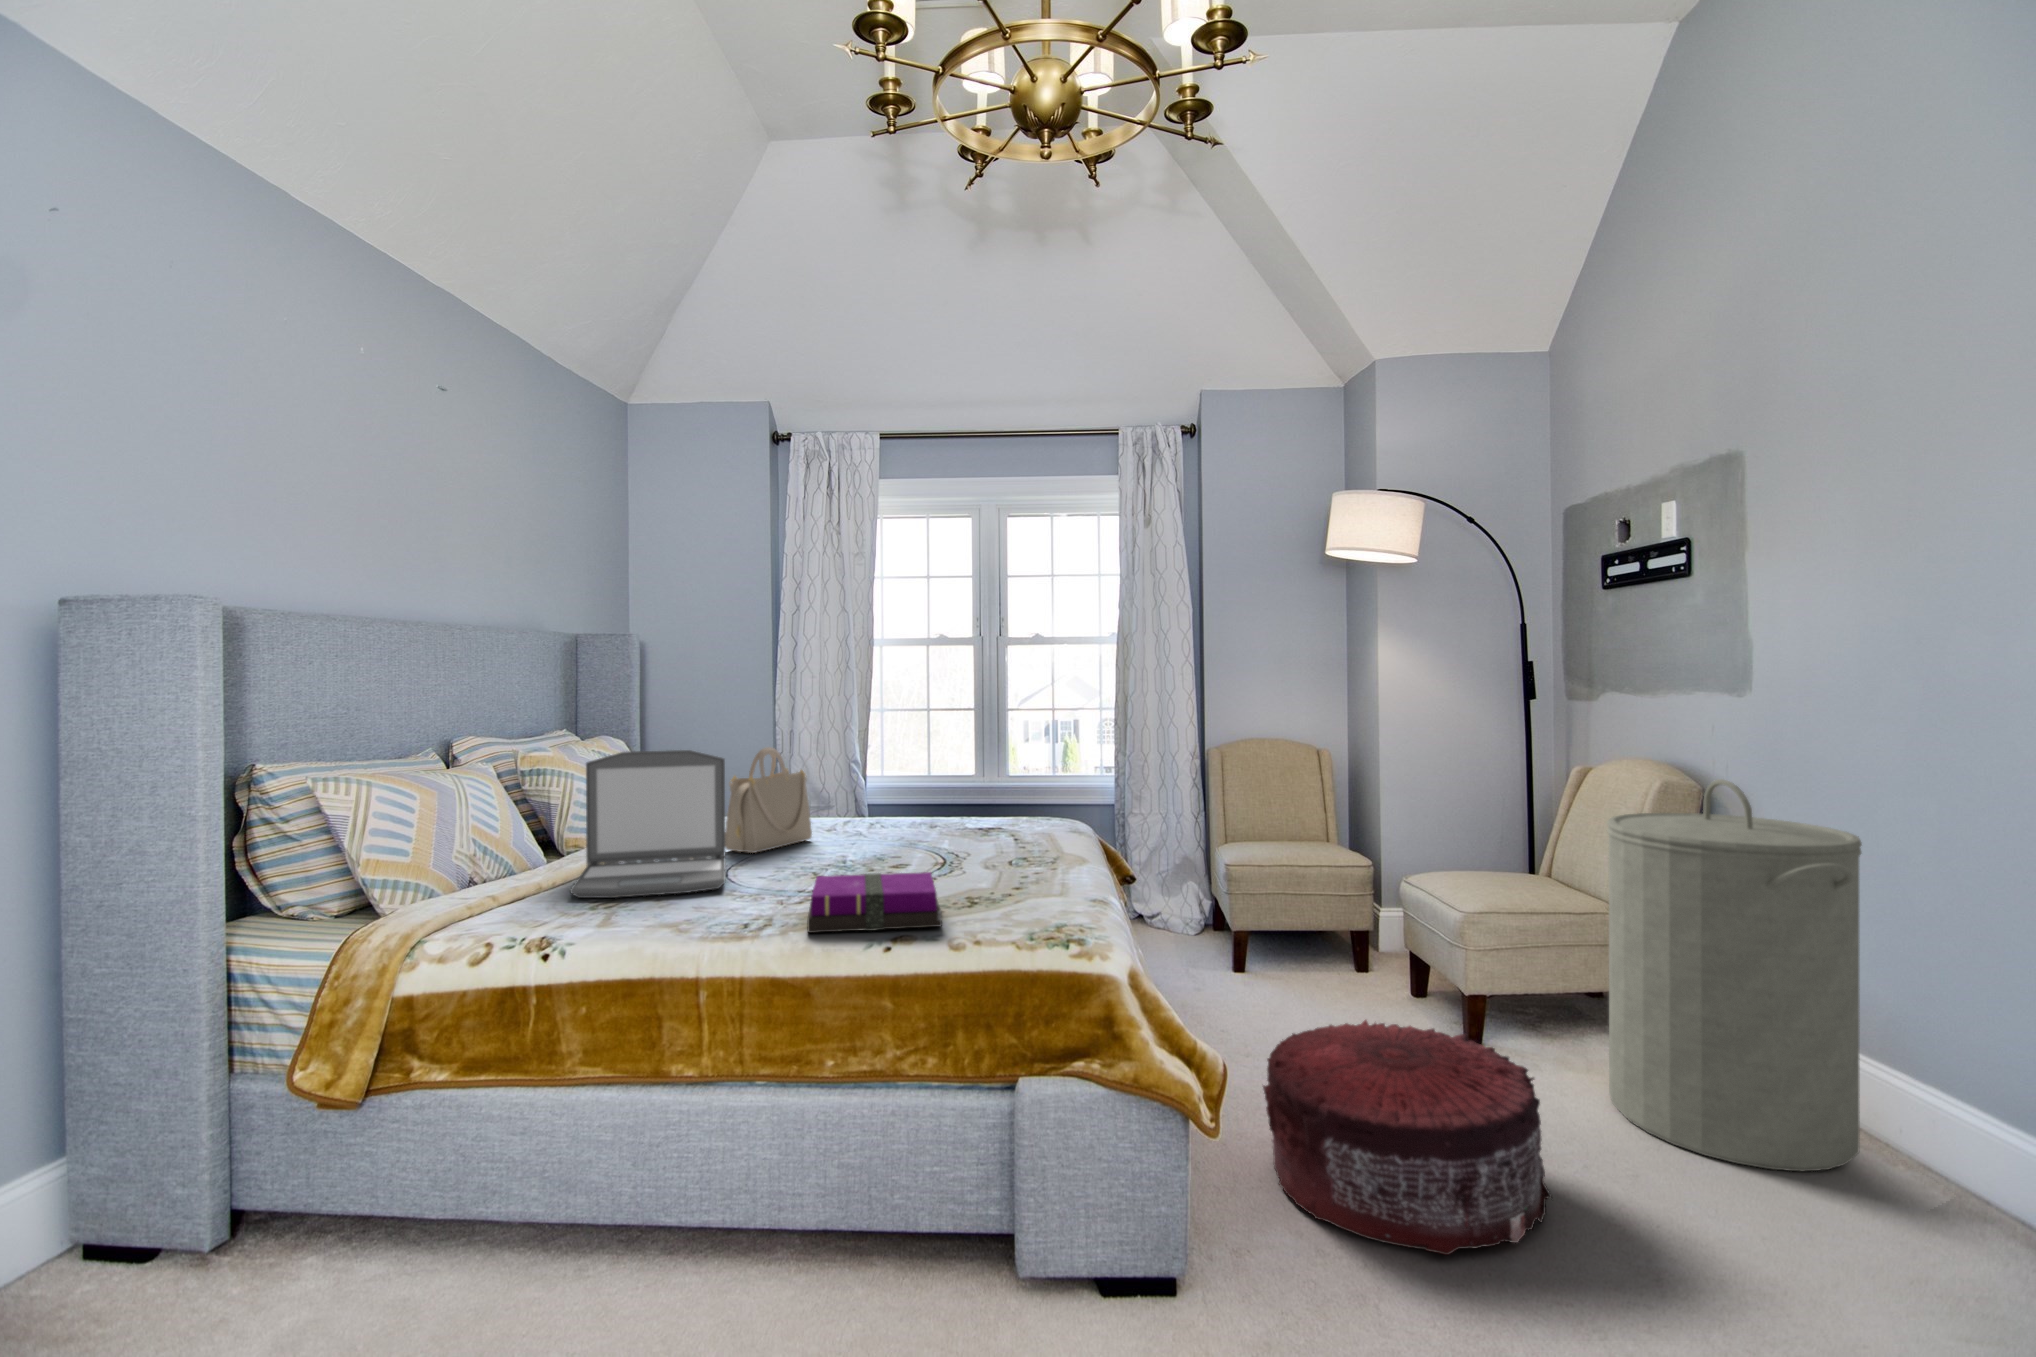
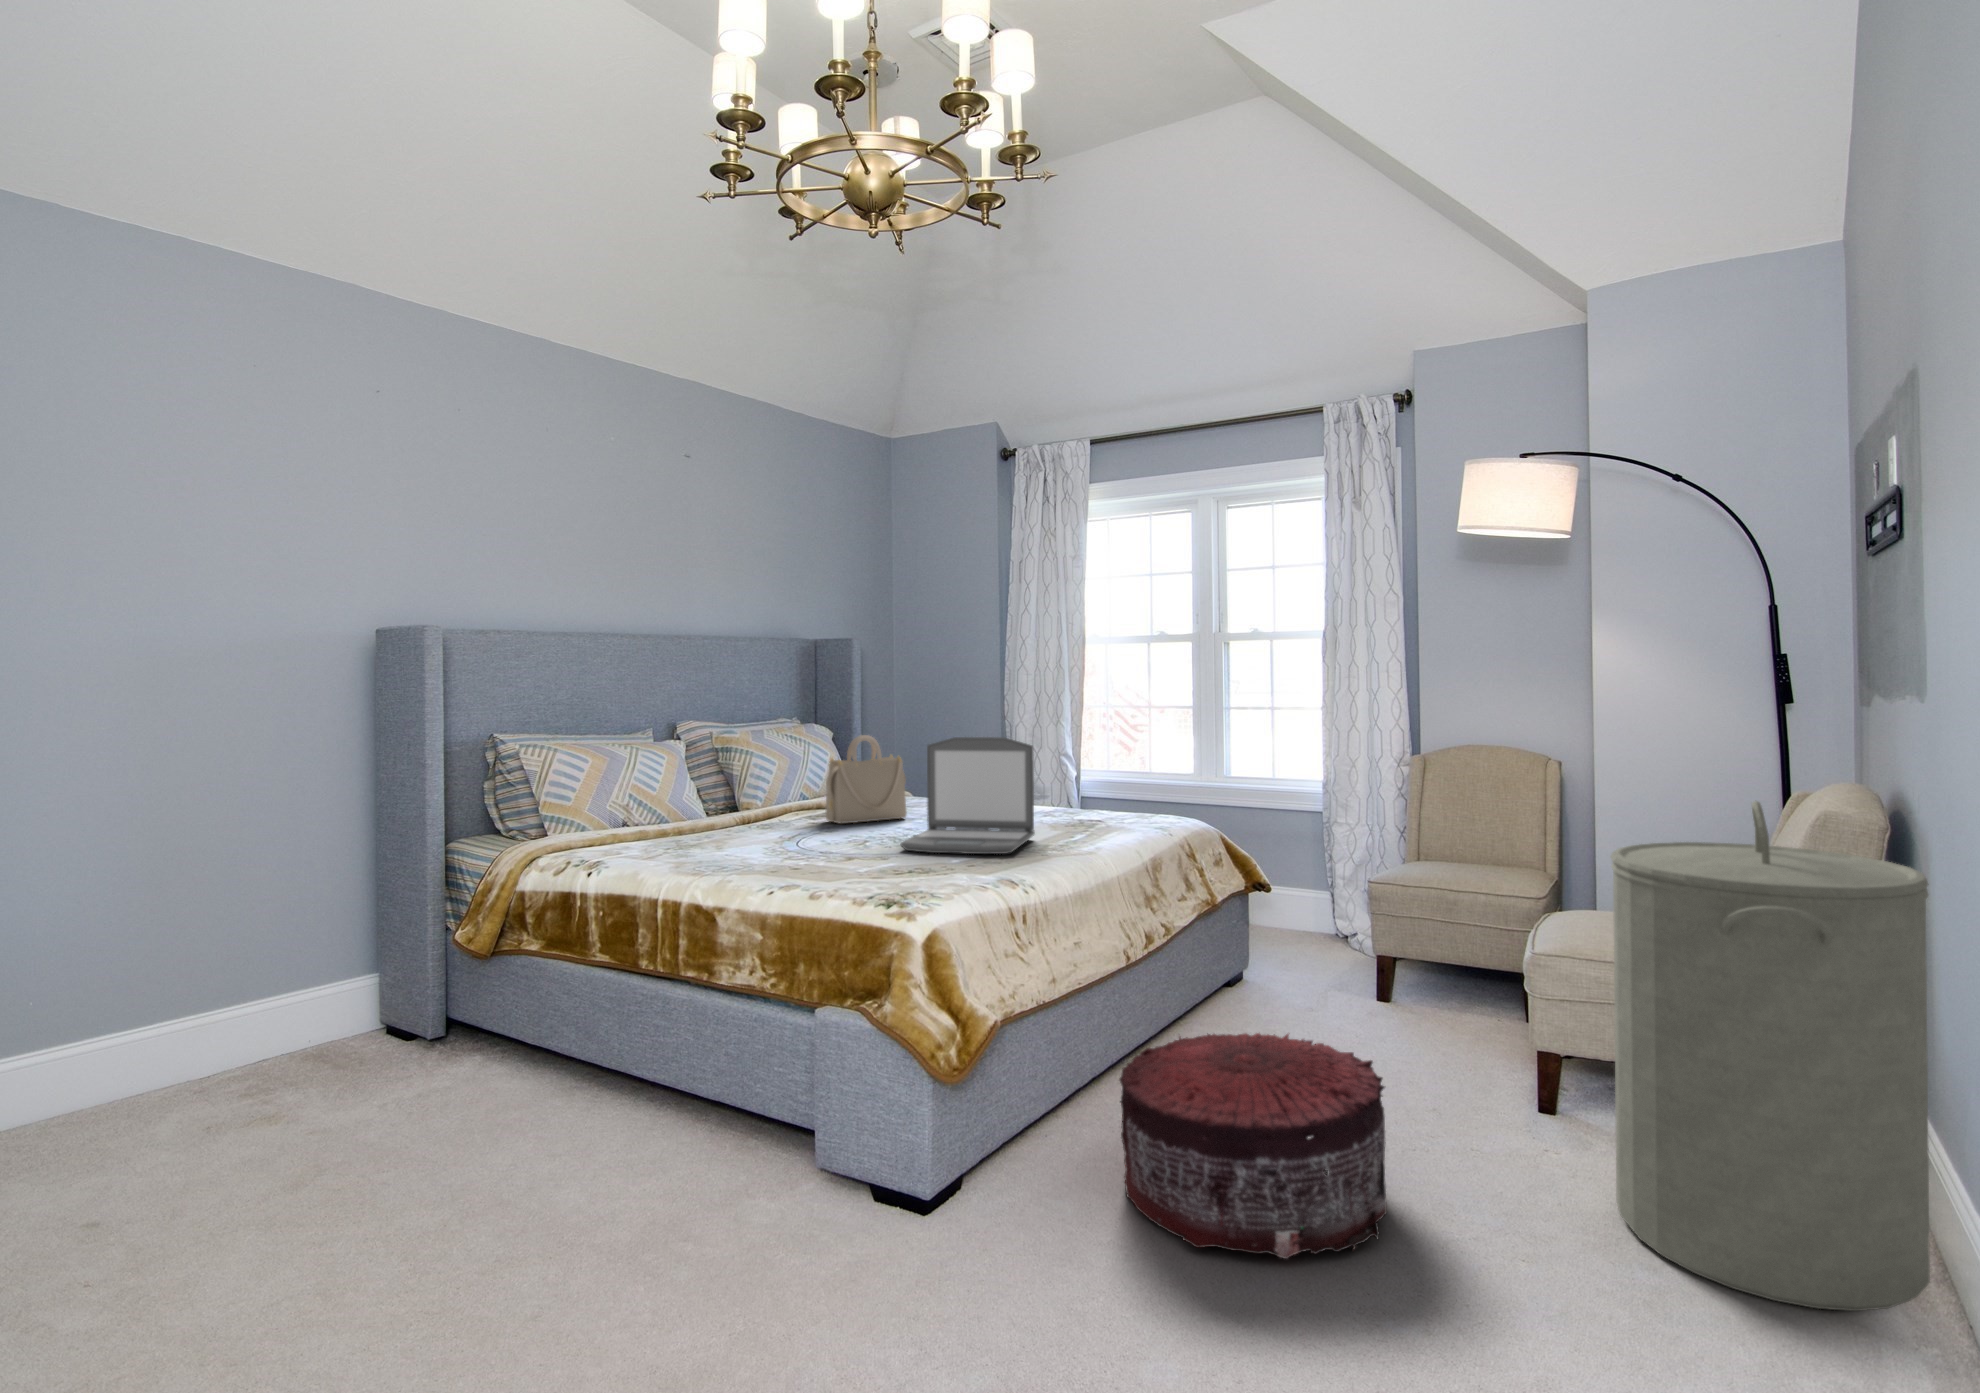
laptop: present [570,750,726,898] -> present [900,737,1035,854]
notebook: present [807,872,942,933] -> none [746,836,881,881]

